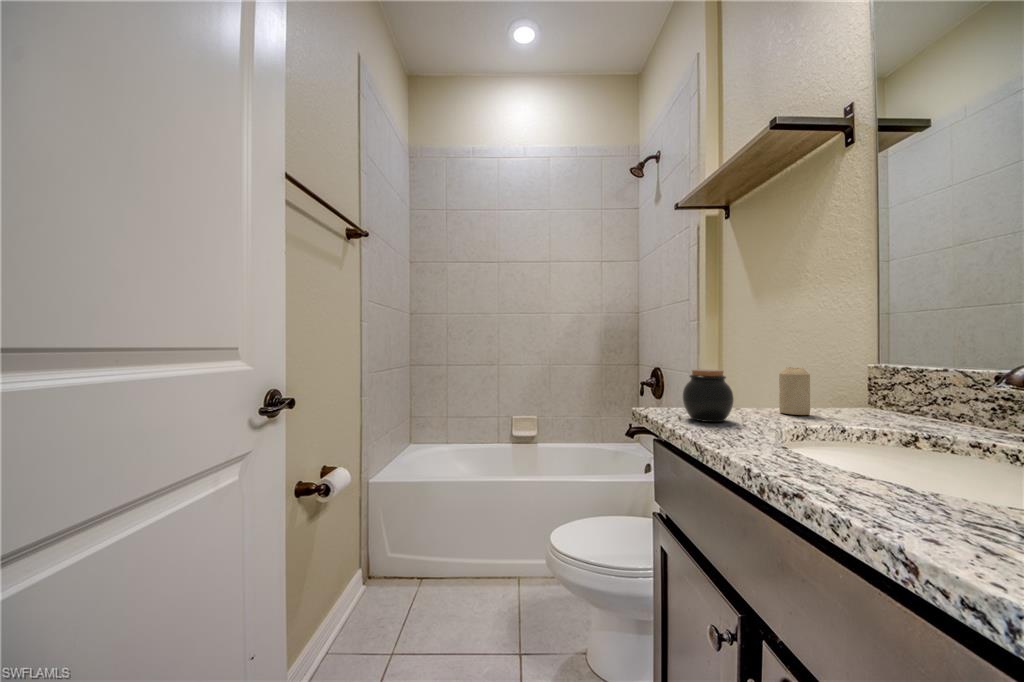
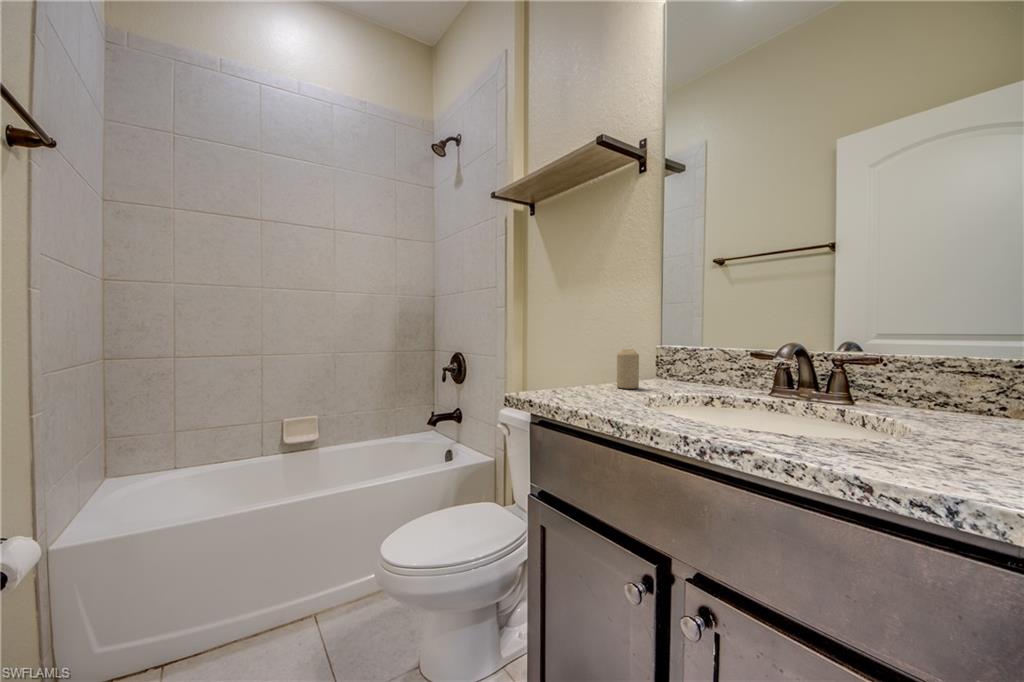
jar: present [683,369,734,422] -> none [562,352,606,401]

